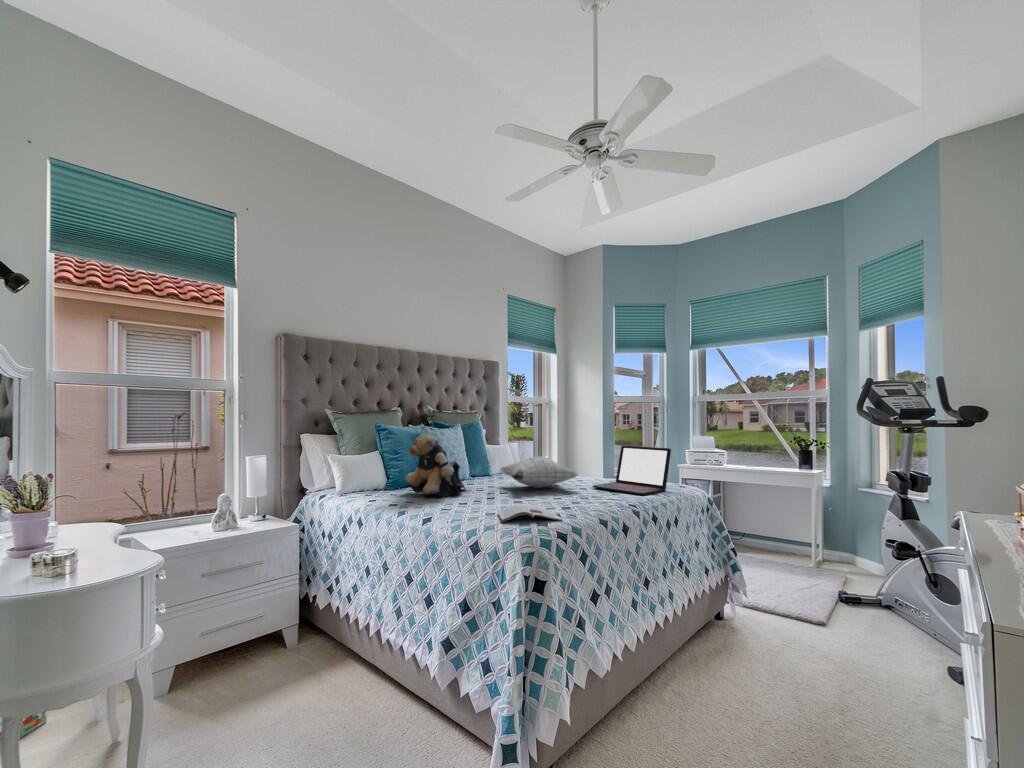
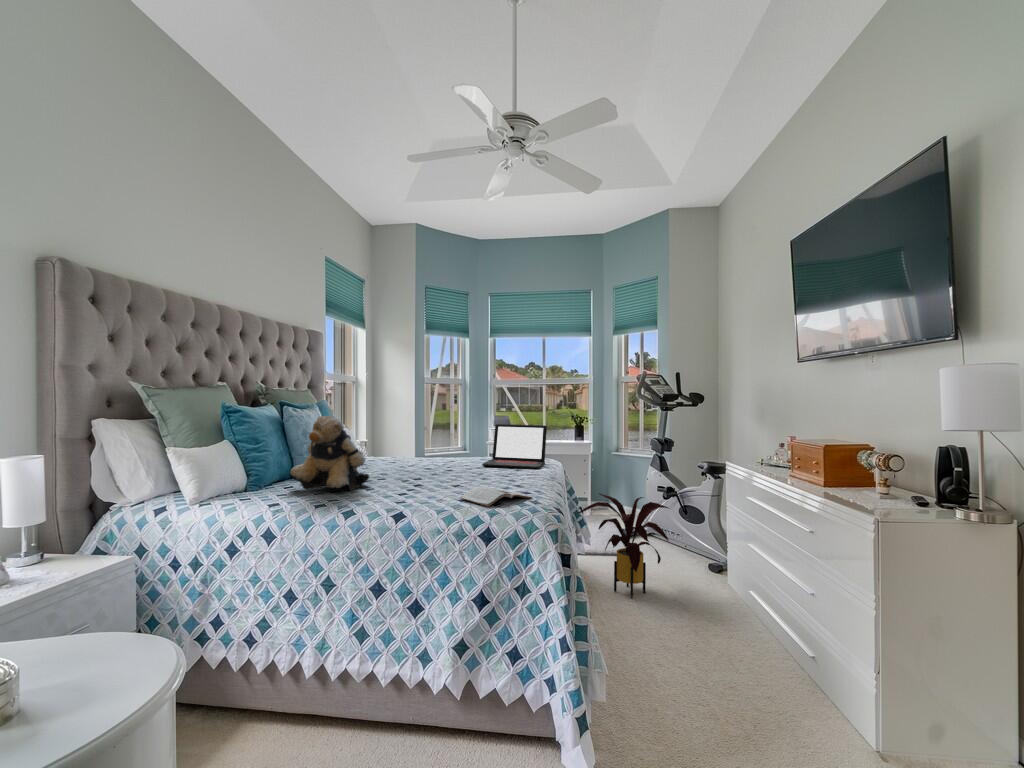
pillow: present [500,456,578,488] -> none [382,438,476,471]
house plant: none [705,534,851,675] -> present [578,494,668,599]

